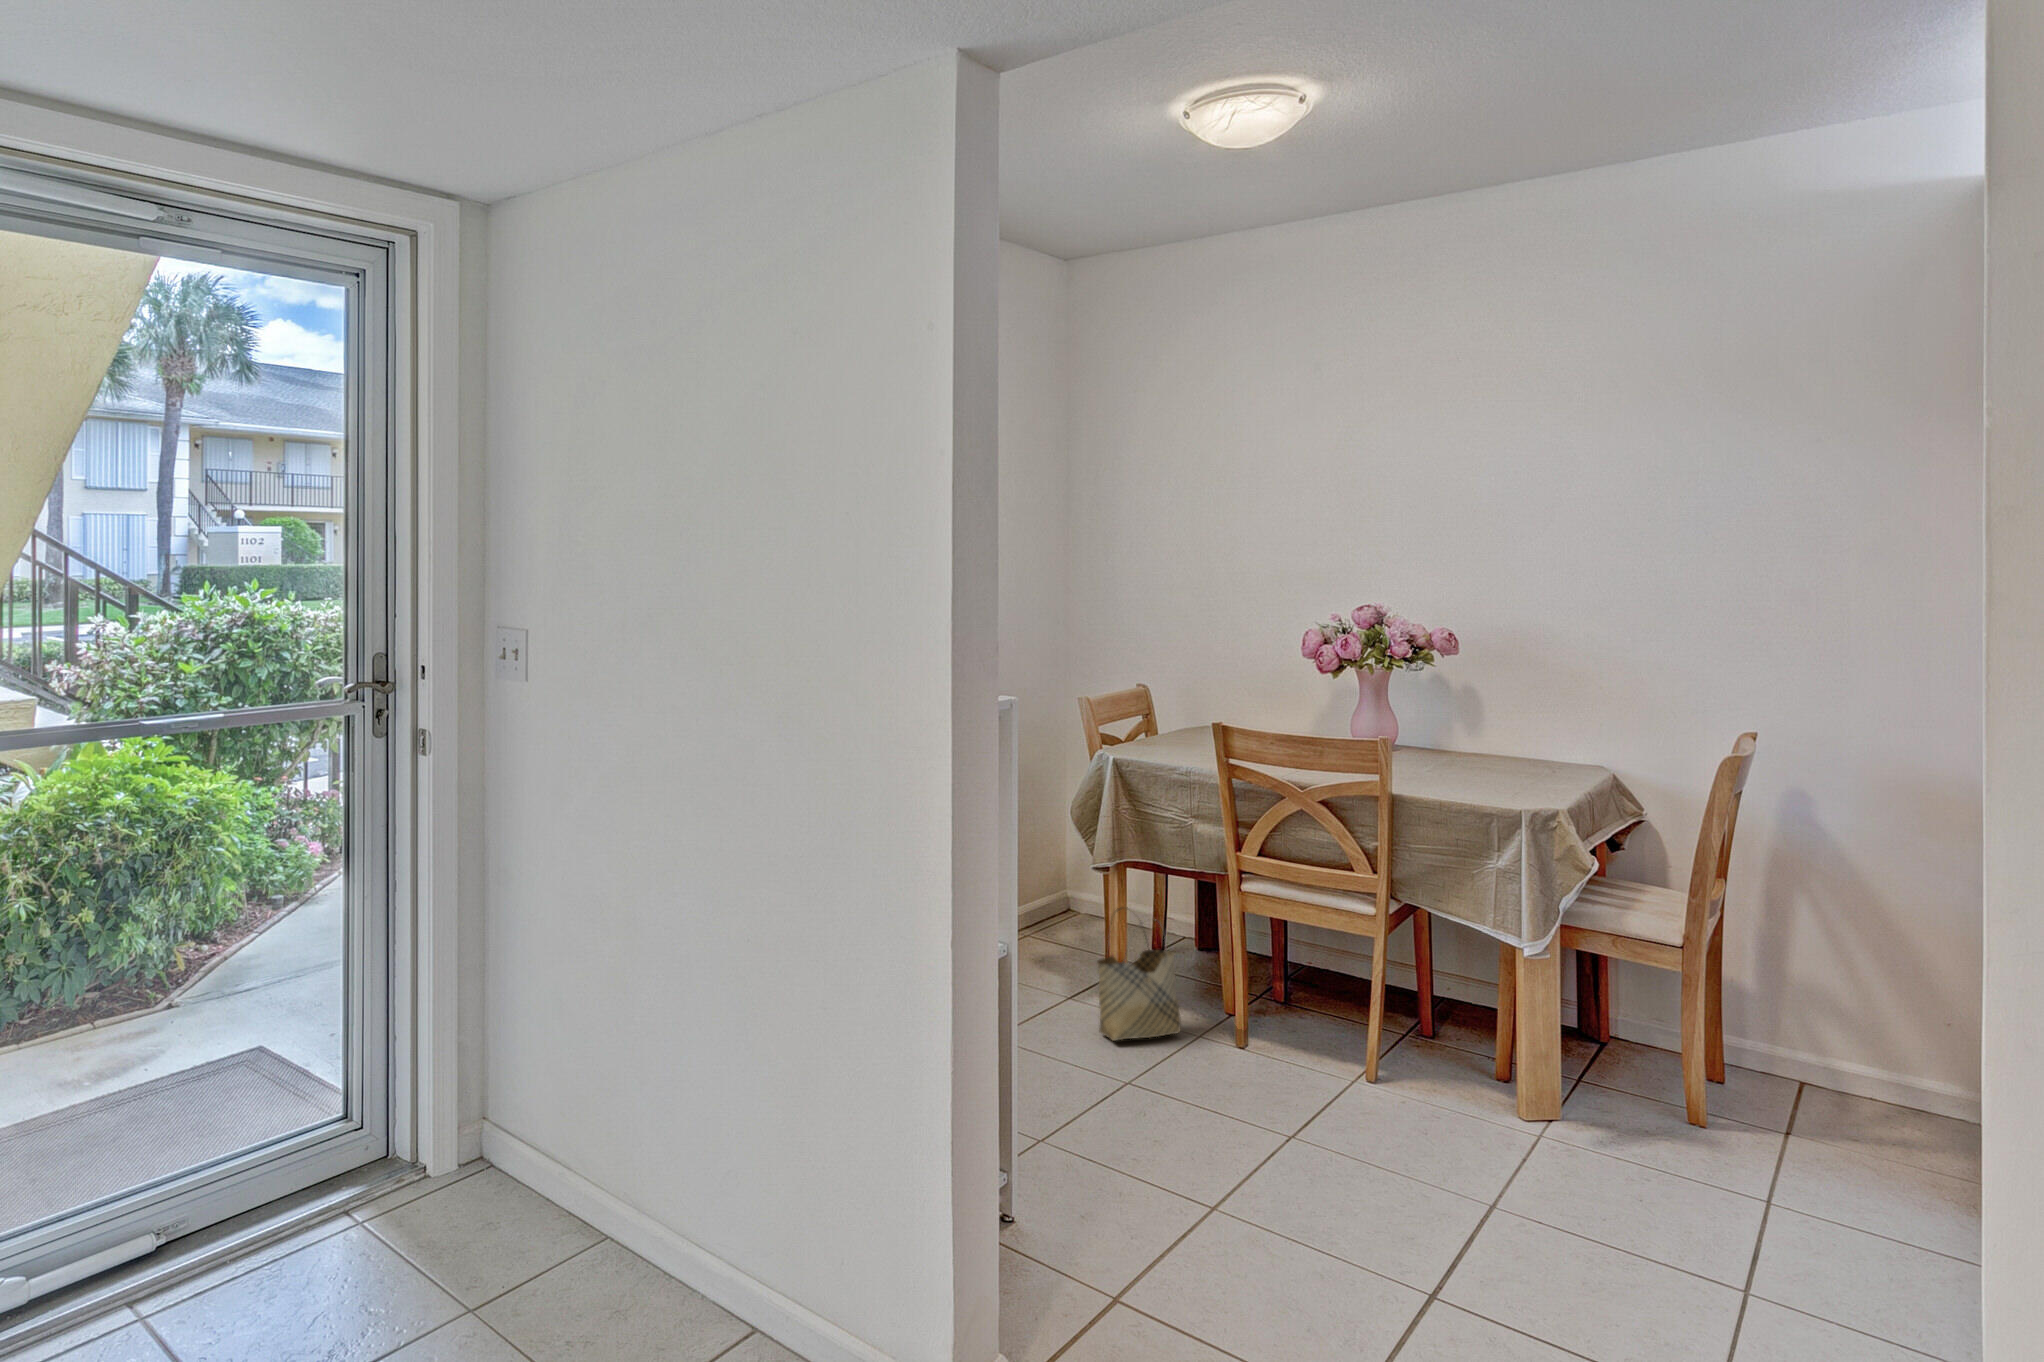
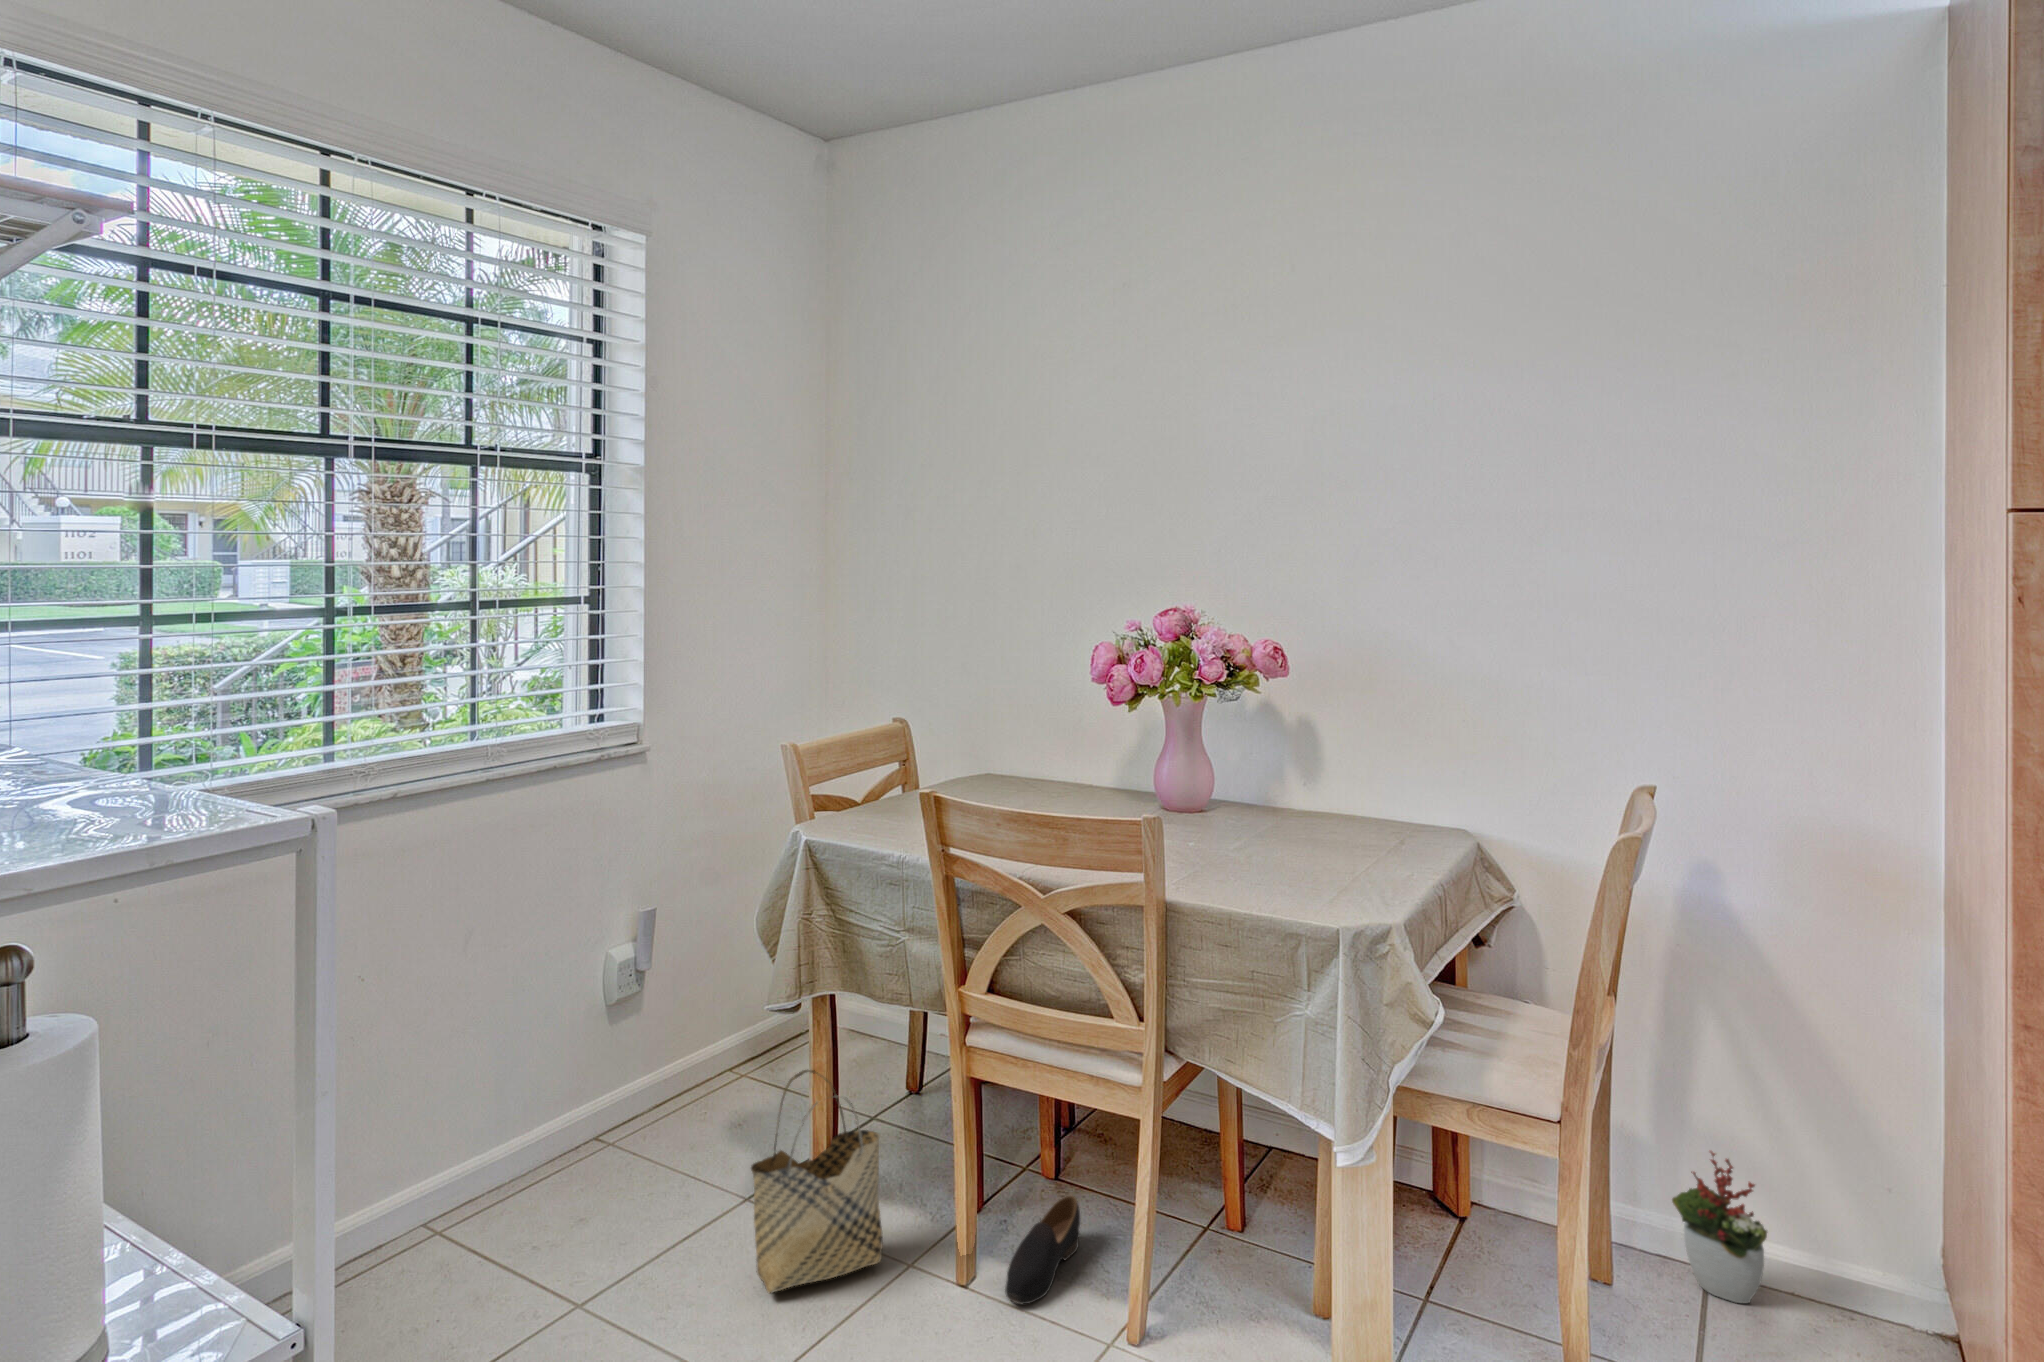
decorative plant: none [1773,994,1849,1100] -> present [1672,1151,1767,1303]
shoe: none [1271,1003,1316,1059] -> present [1005,1196,1080,1304]

